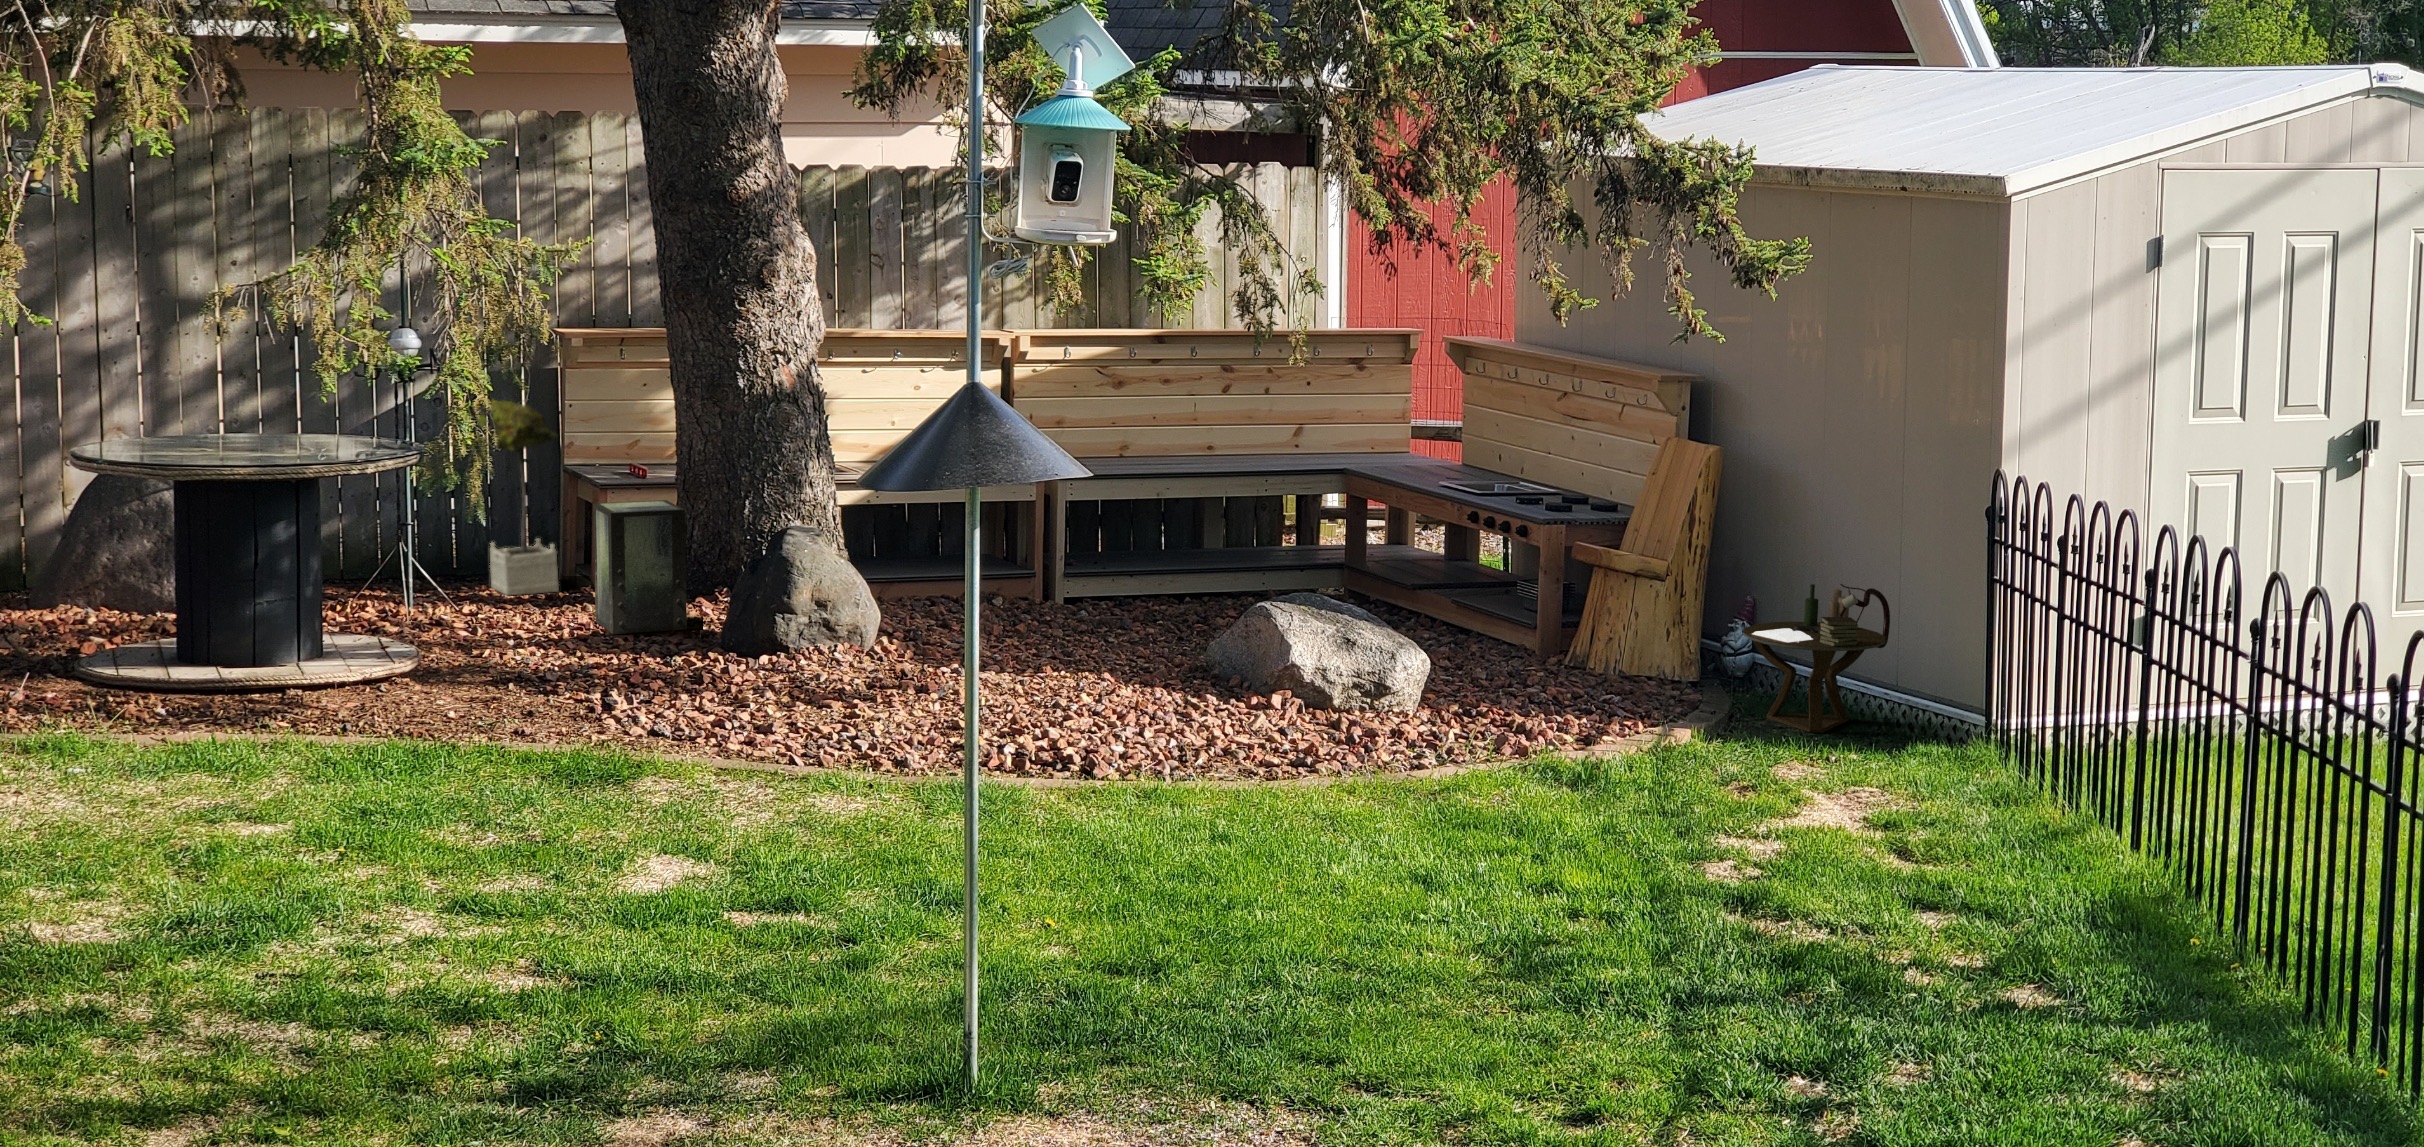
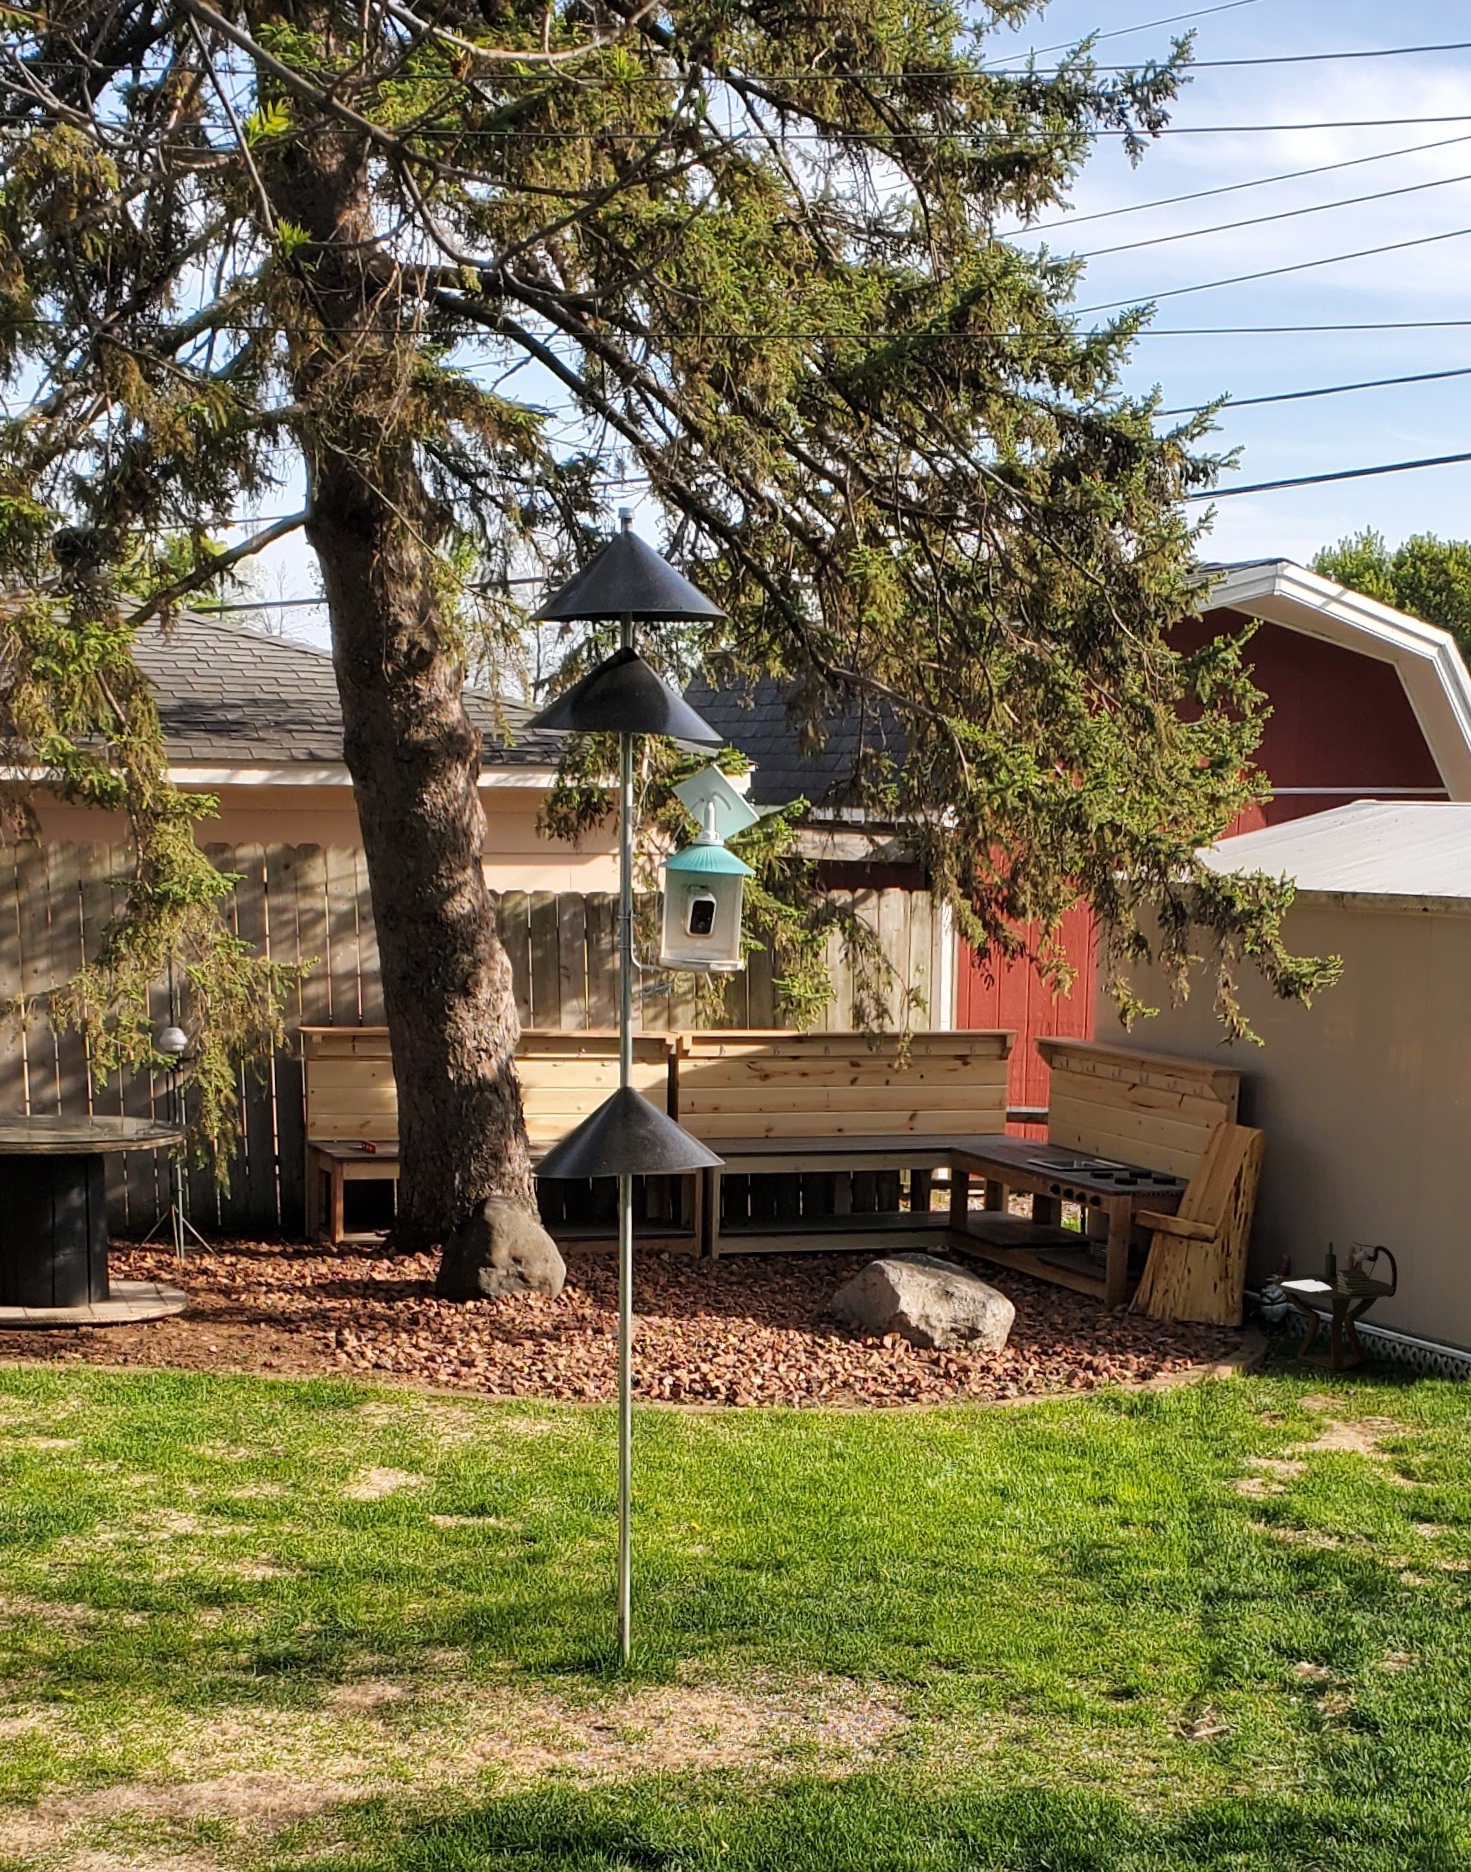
potted tree: present [477,400,559,595] -> none [245,1087,312,1250]
storage box: present [593,500,687,634] -> none [334,1171,410,1283]

